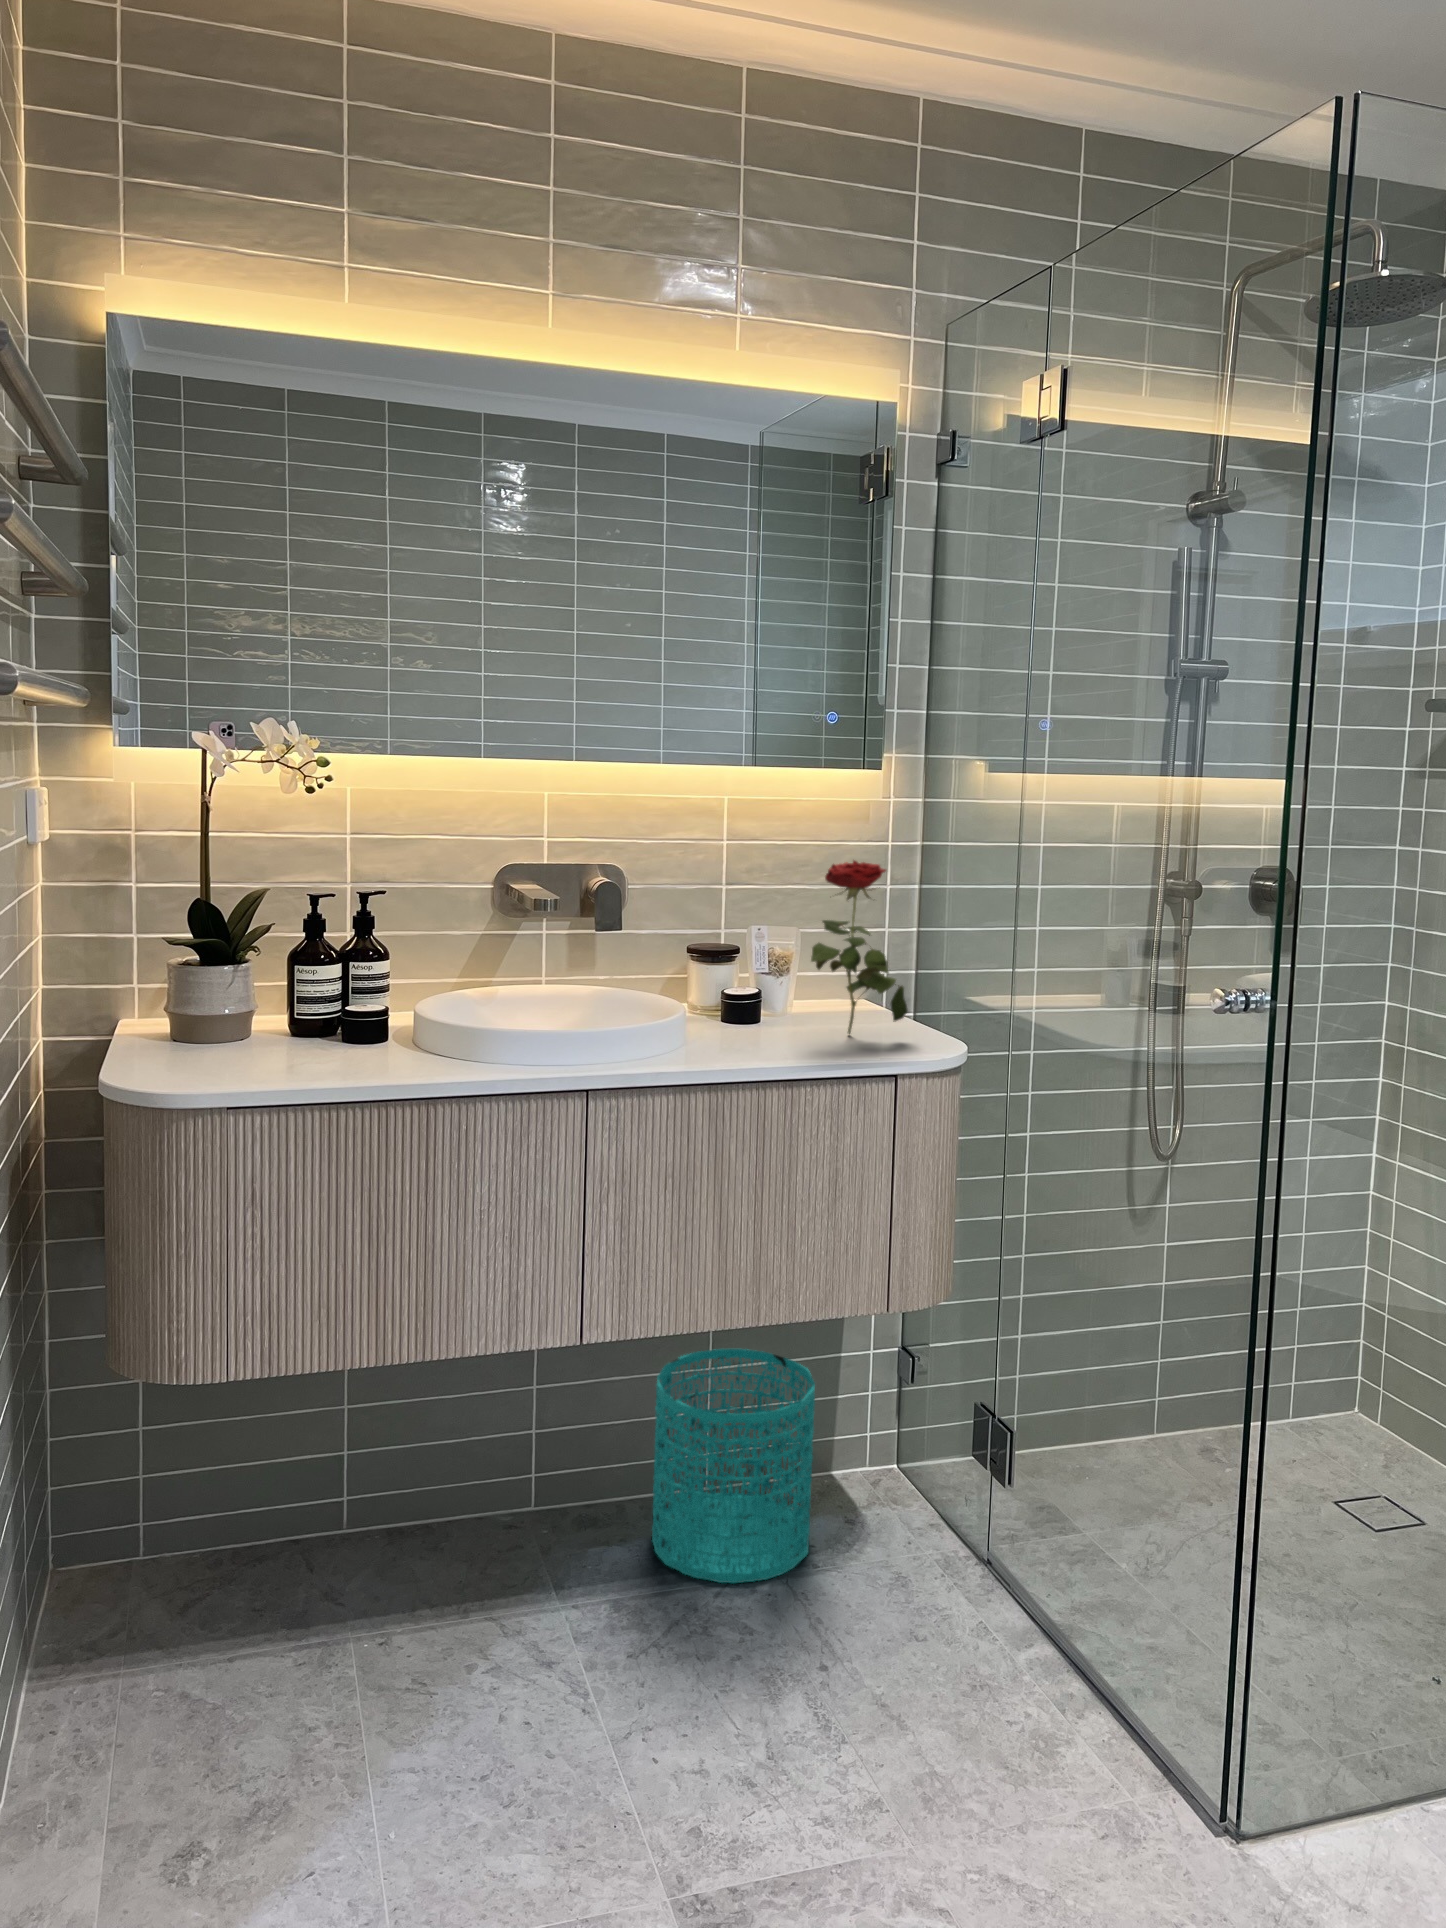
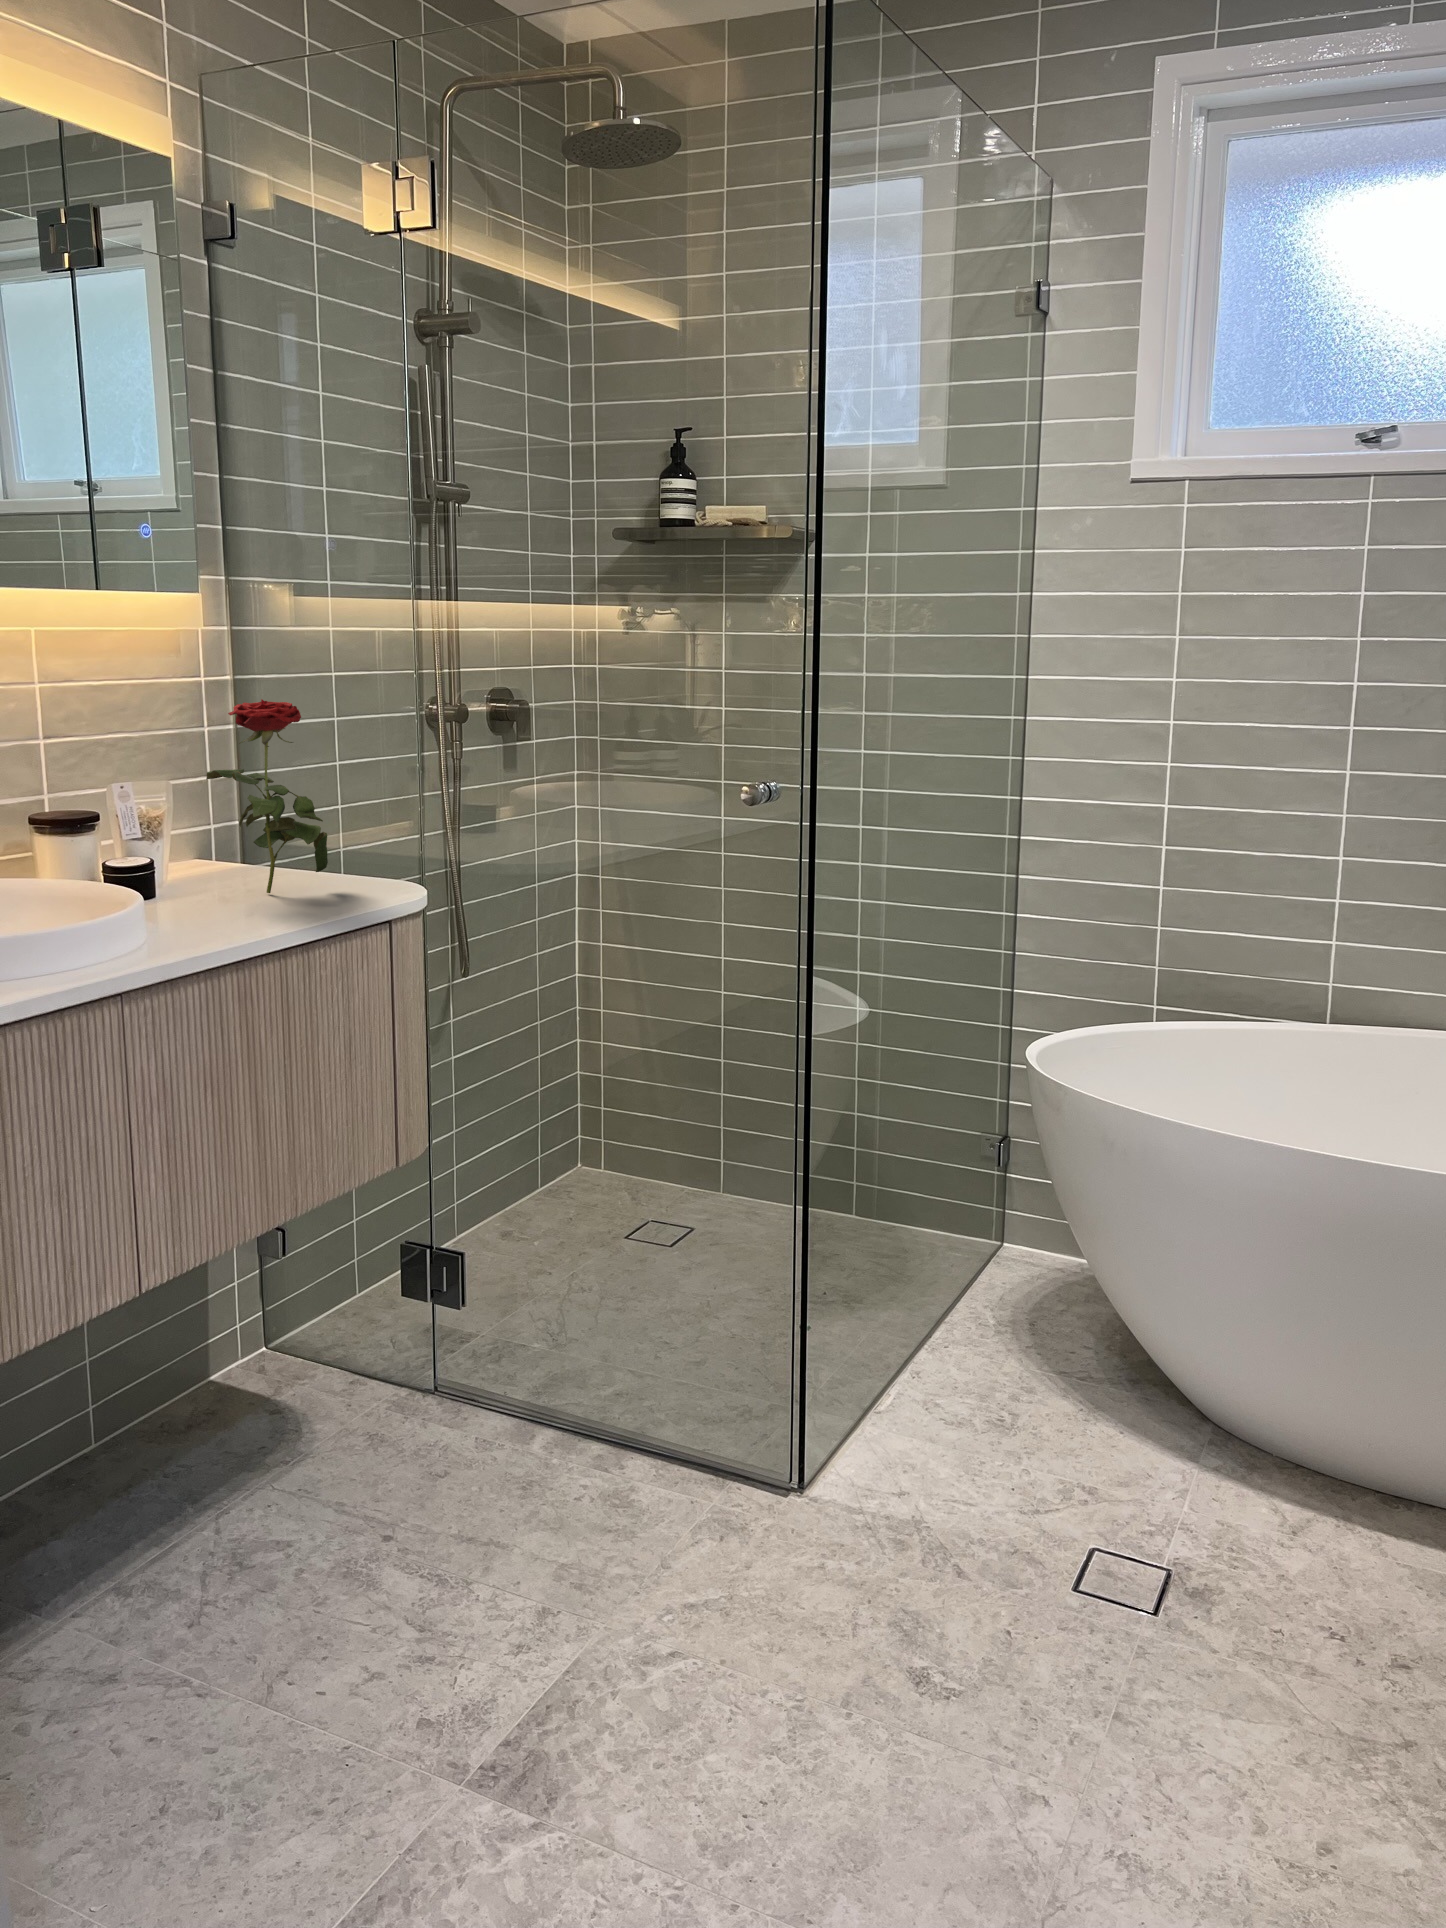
wastebasket: present [652,1349,815,1583] -> none [68,1264,266,1529]

